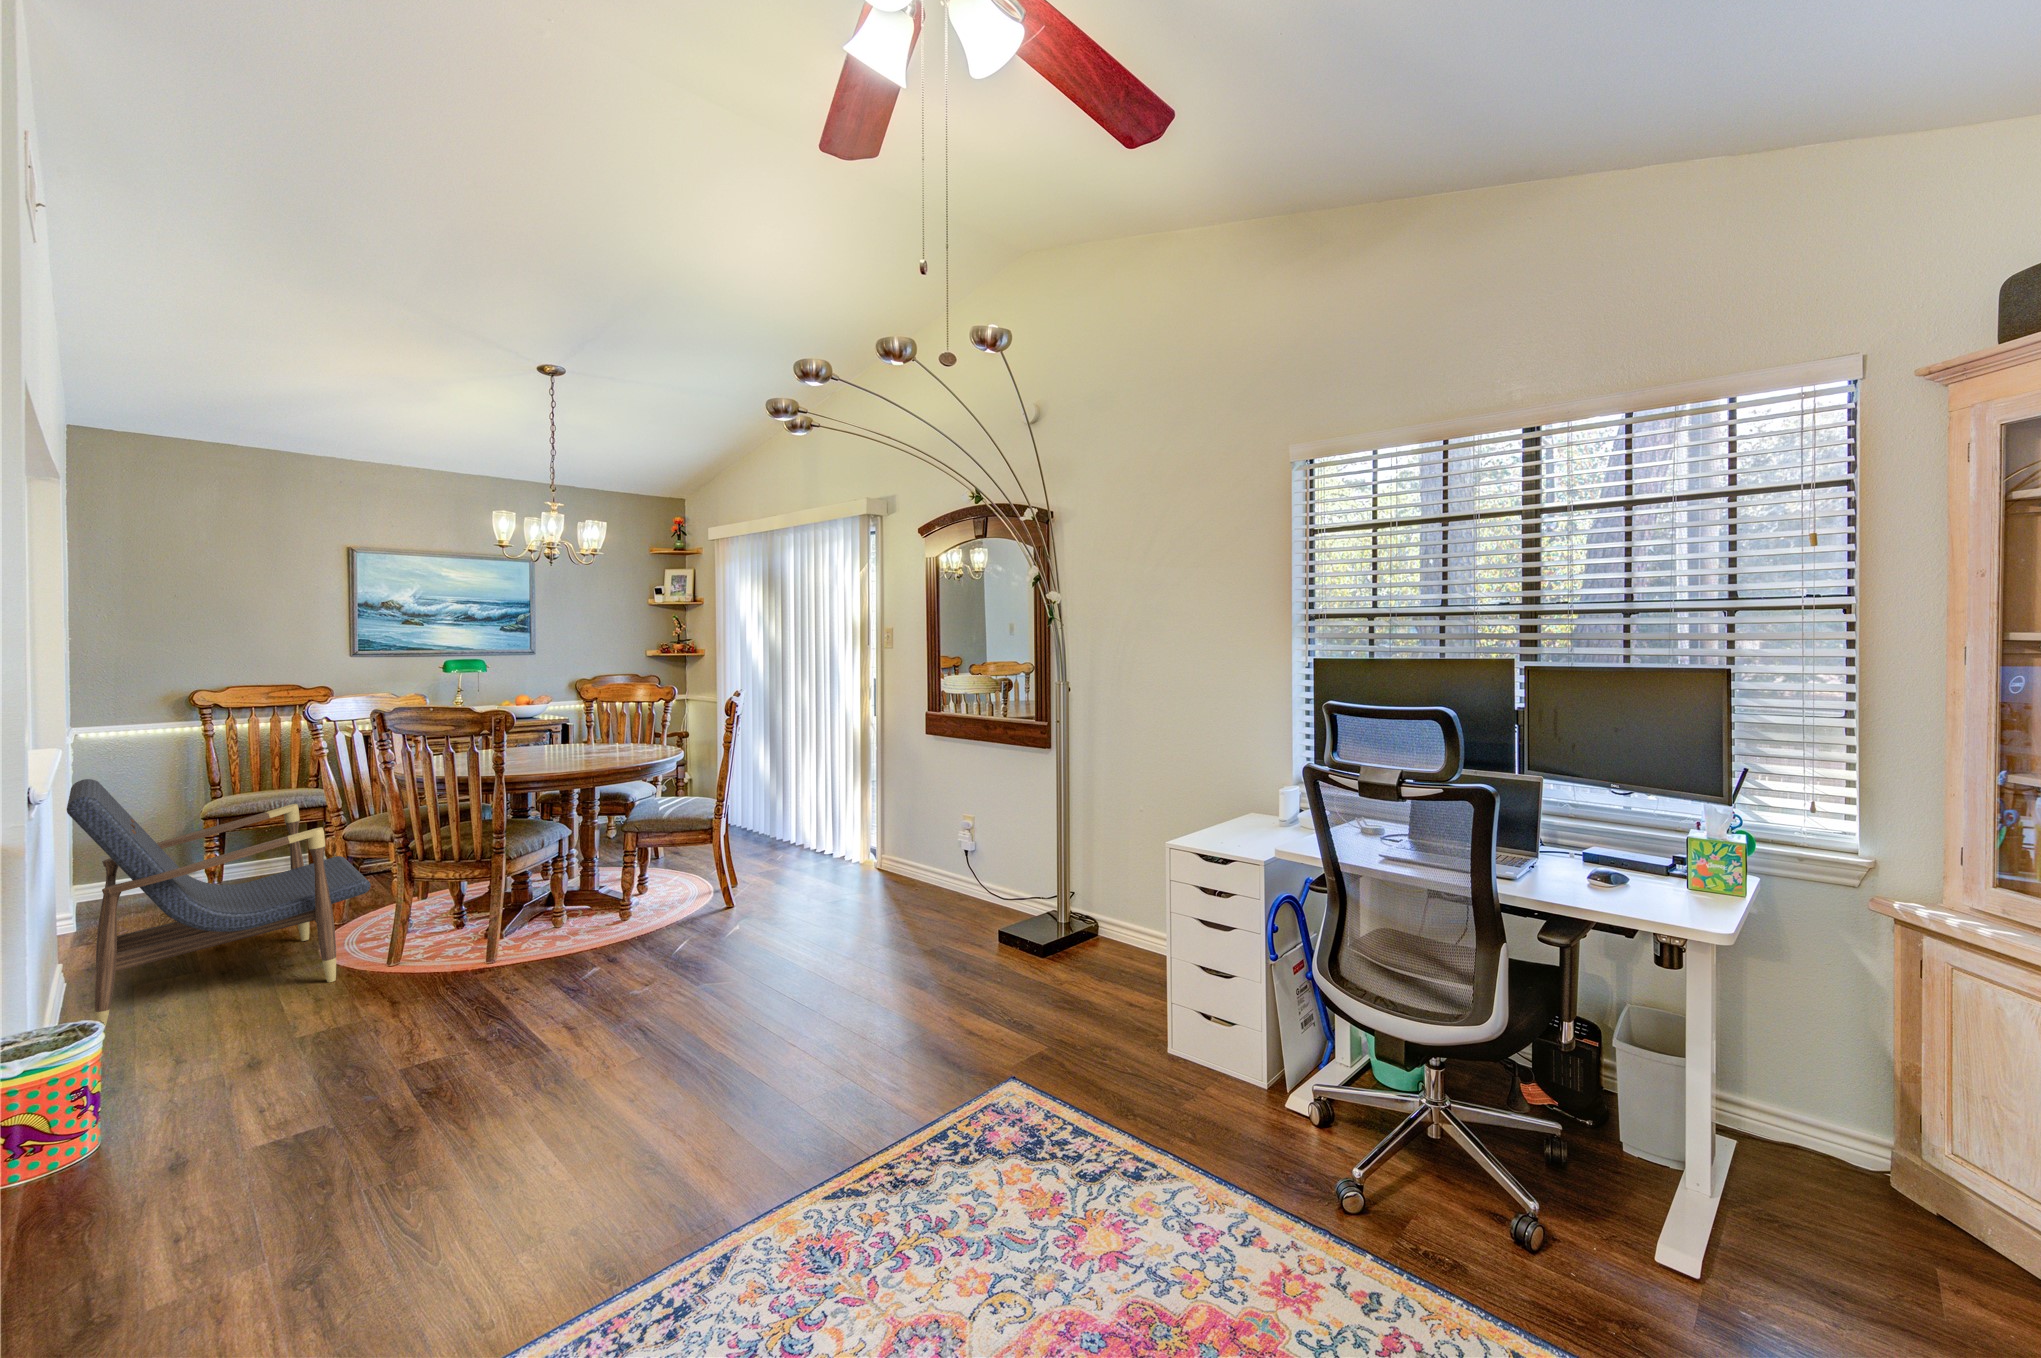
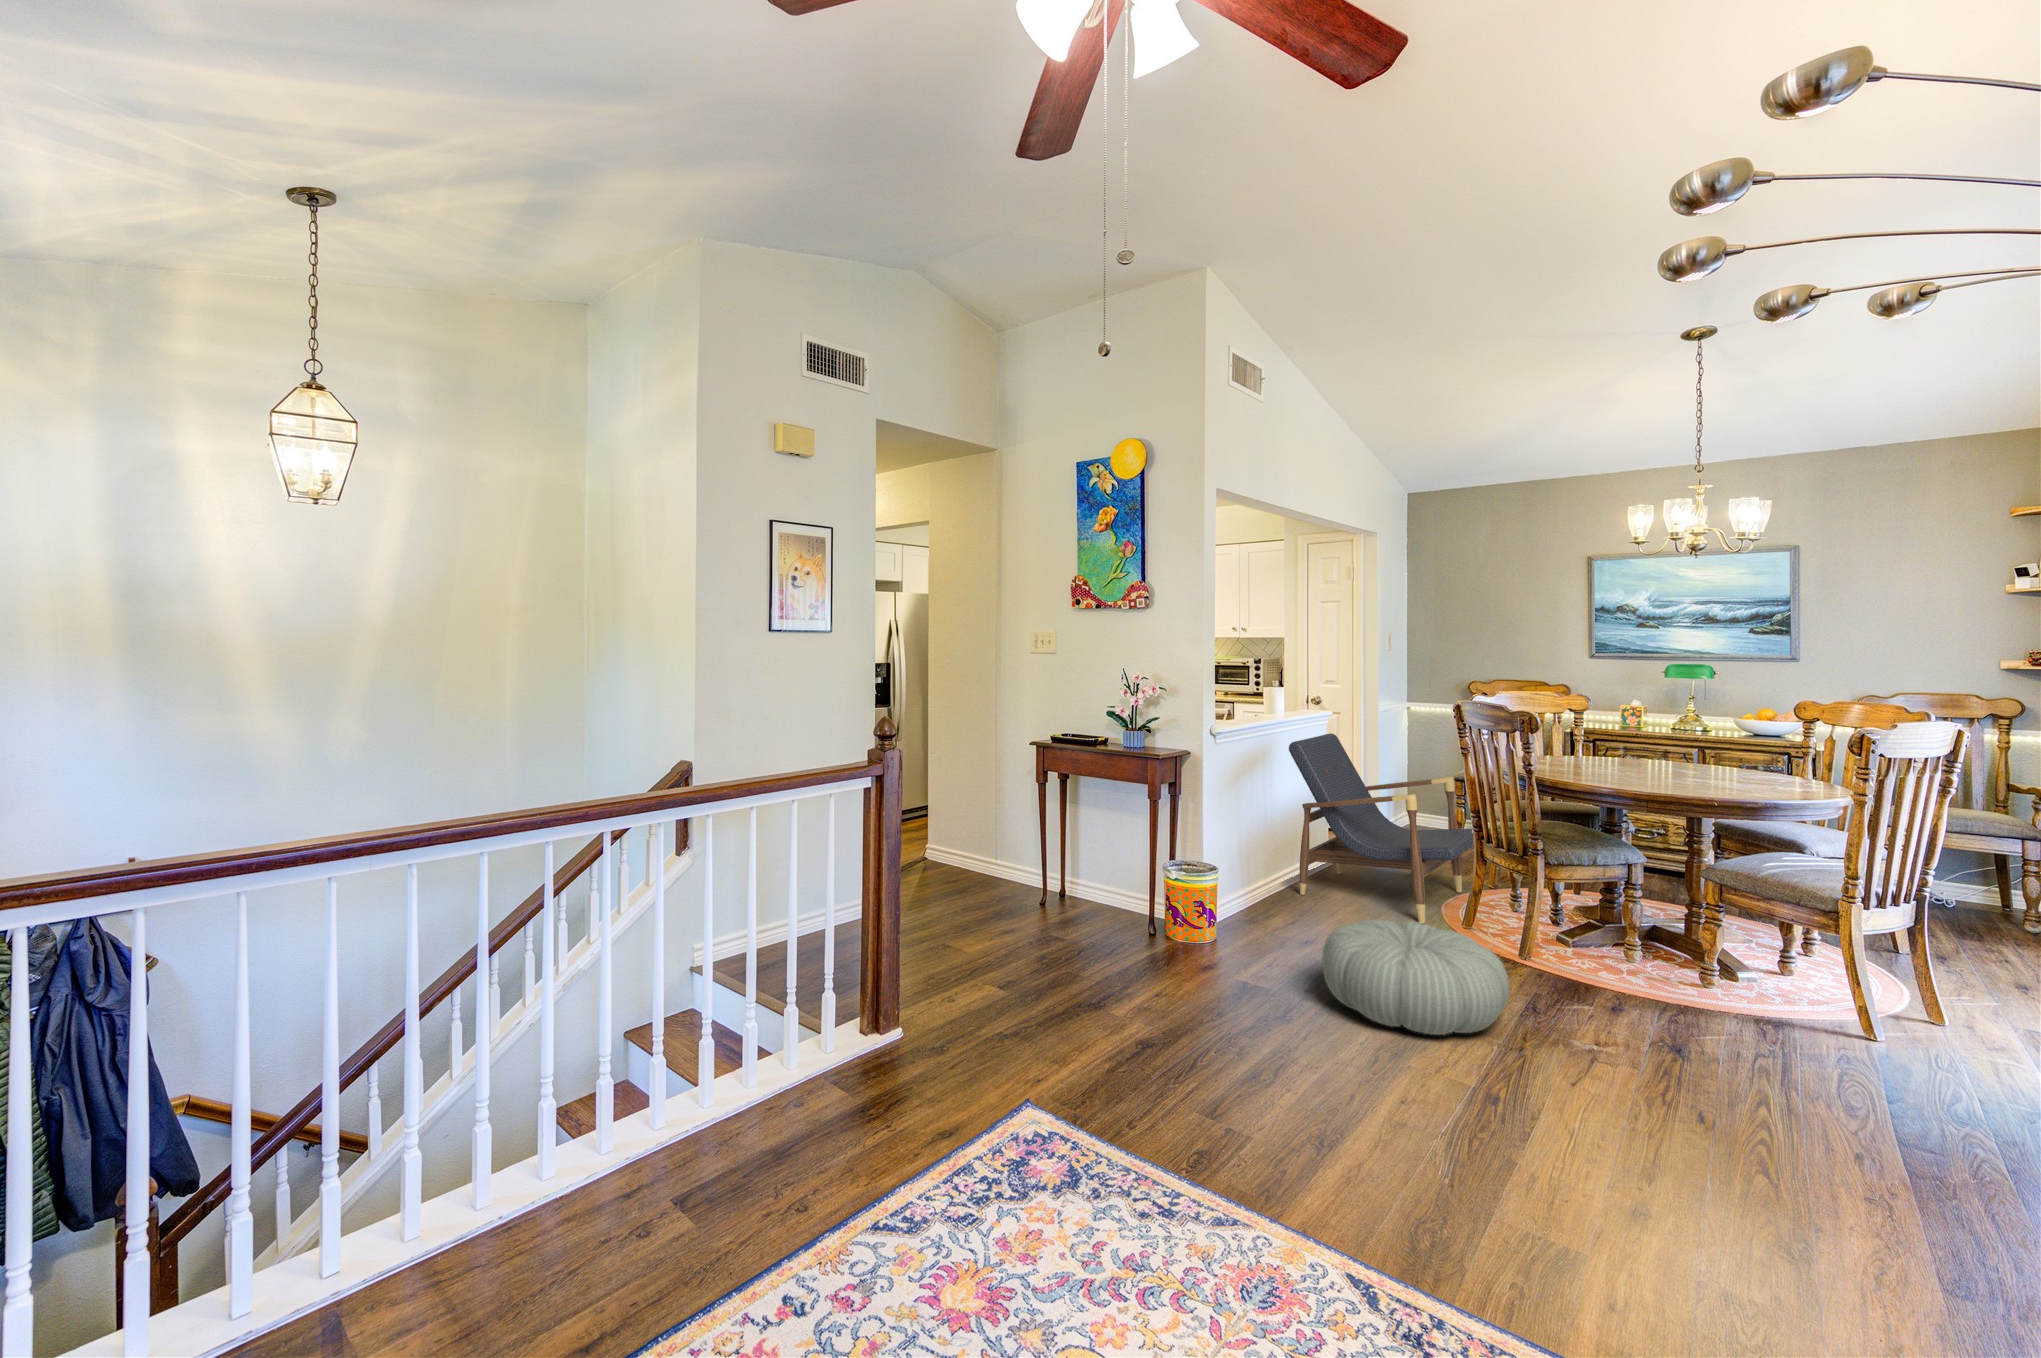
pouf: none [370,944,594,1078] -> present [1322,920,1509,1035]

